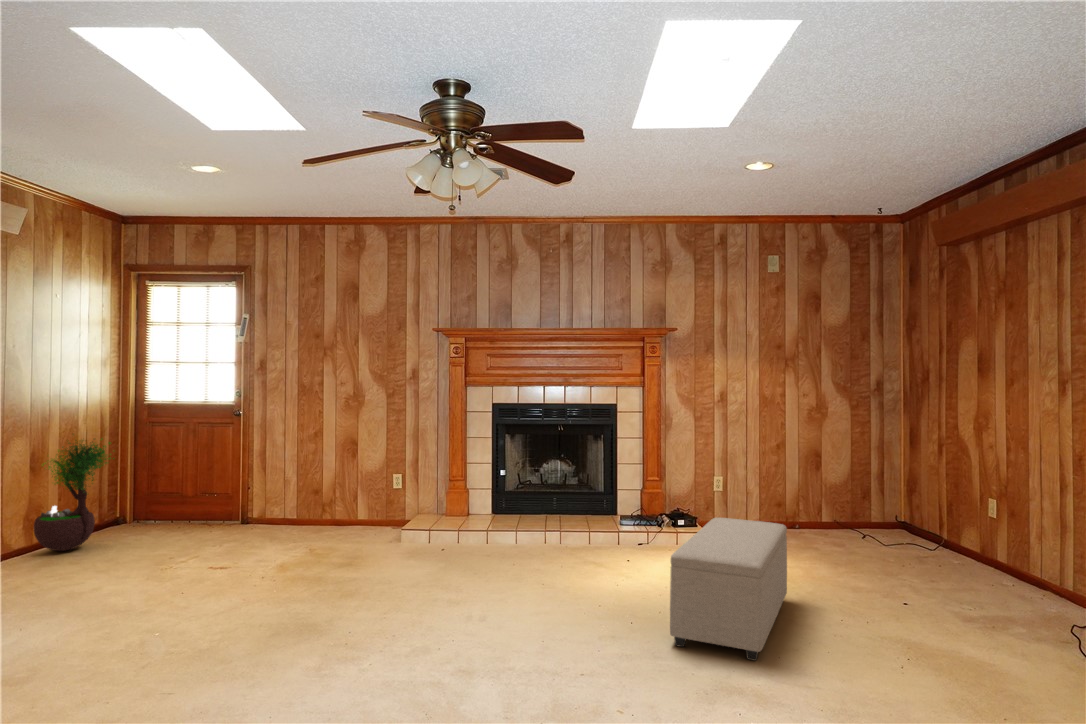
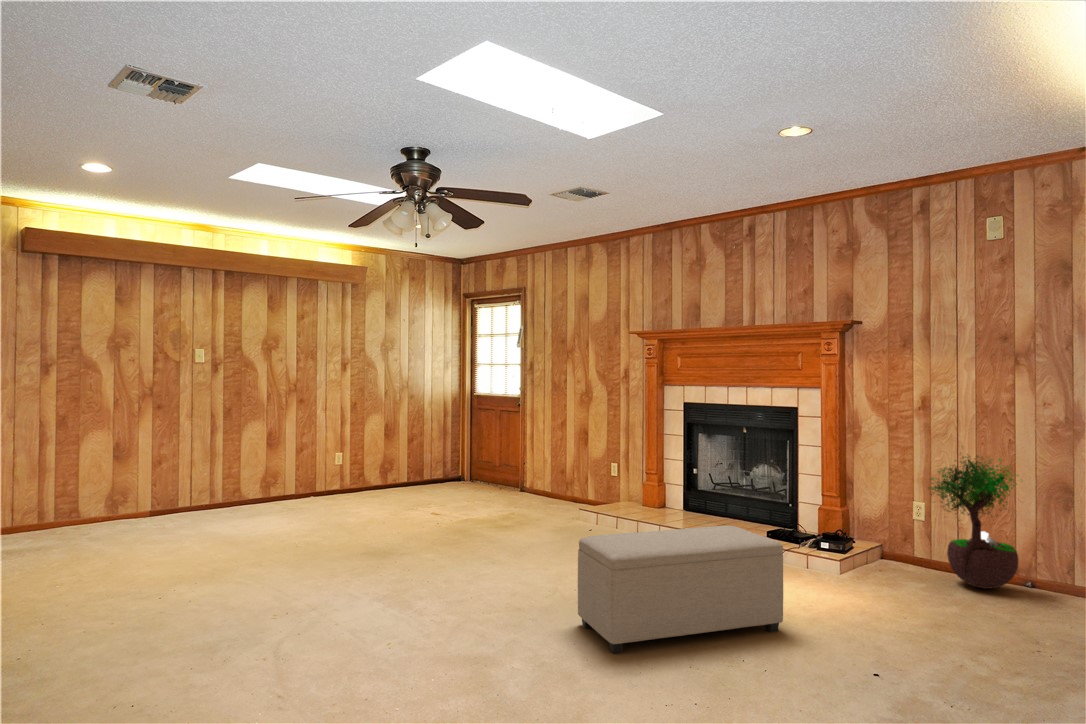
potted tree: present [34,443,114,551] -> present [928,446,1018,589]

